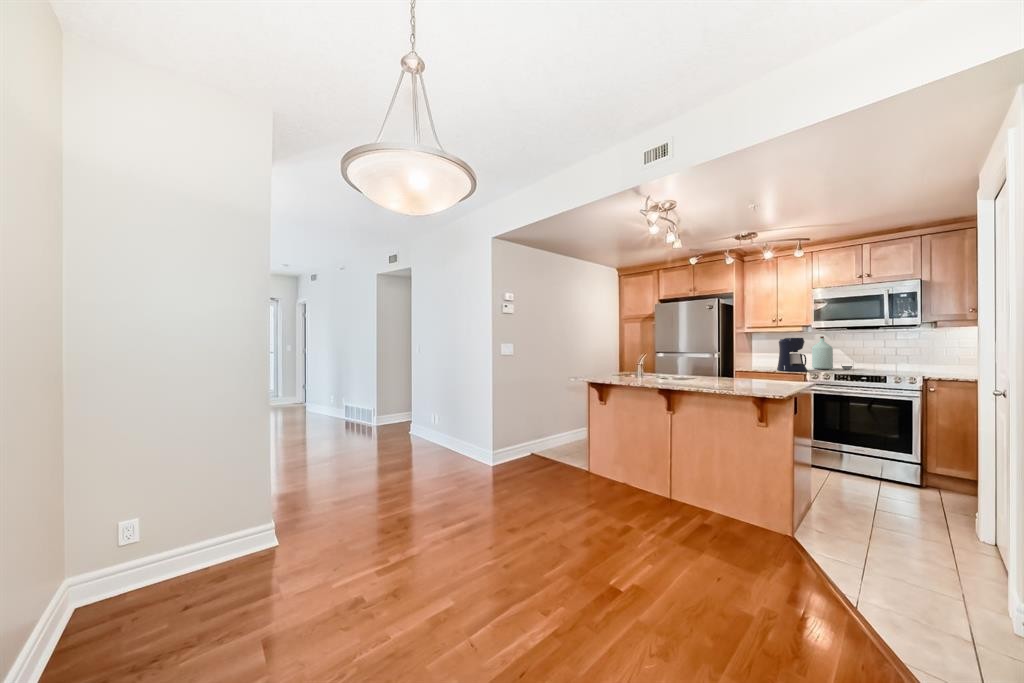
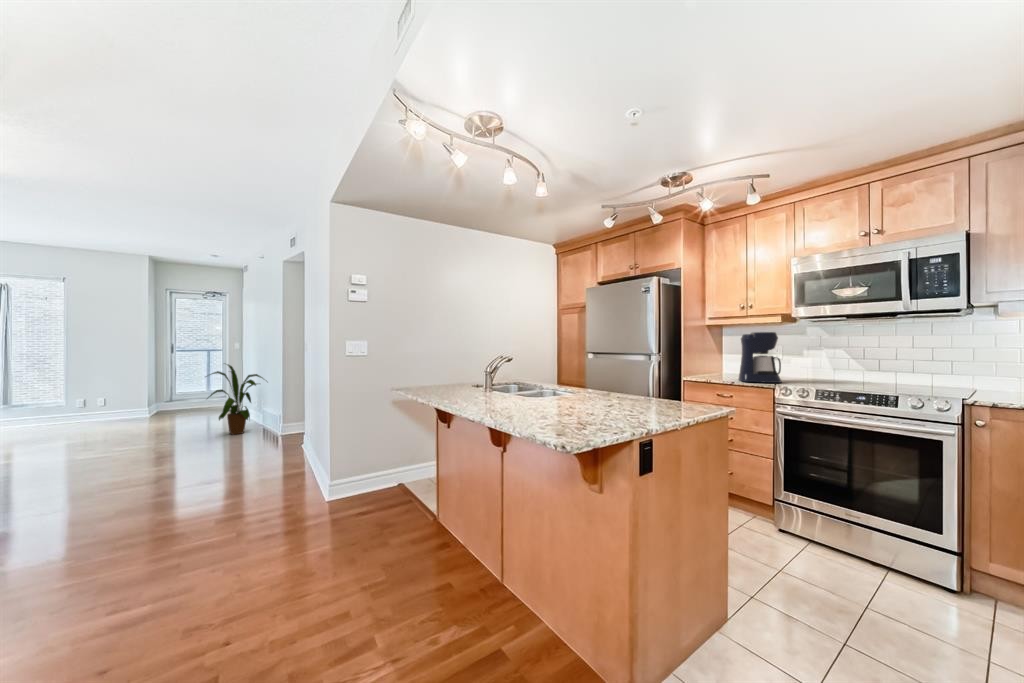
bottle: present [812,336,853,369] -> none [799,330,862,380]
house plant: none [305,363,358,427] -> present [208,365,262,435]

